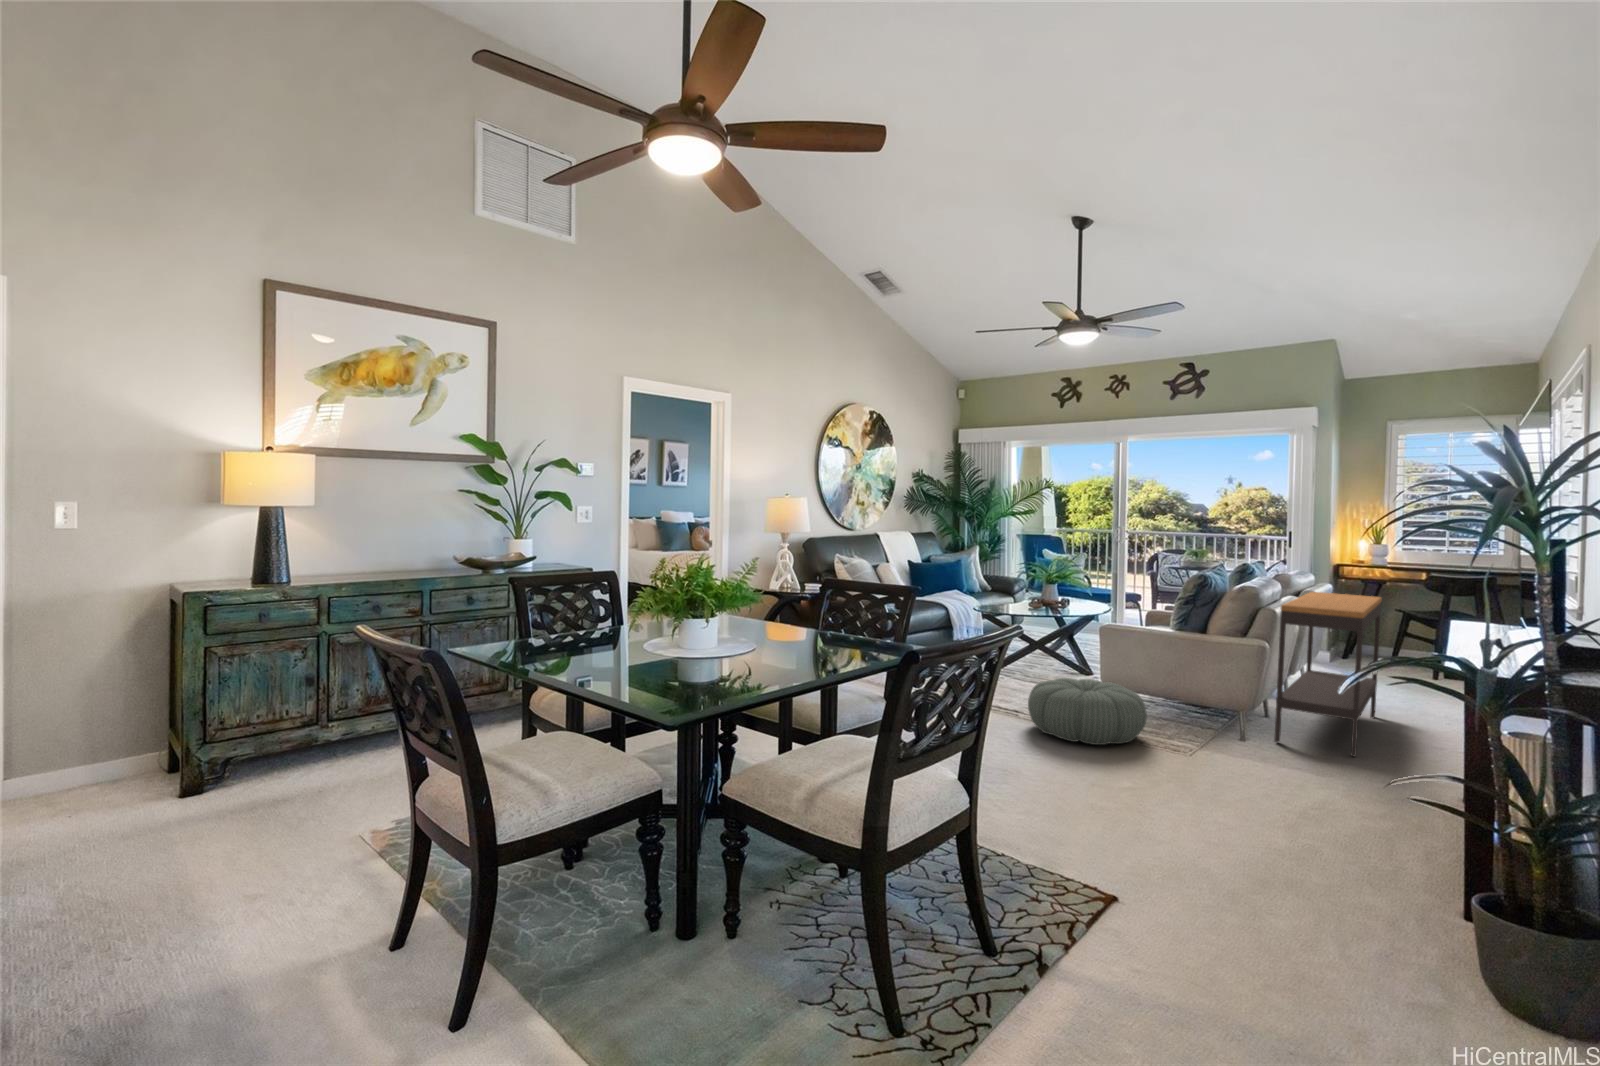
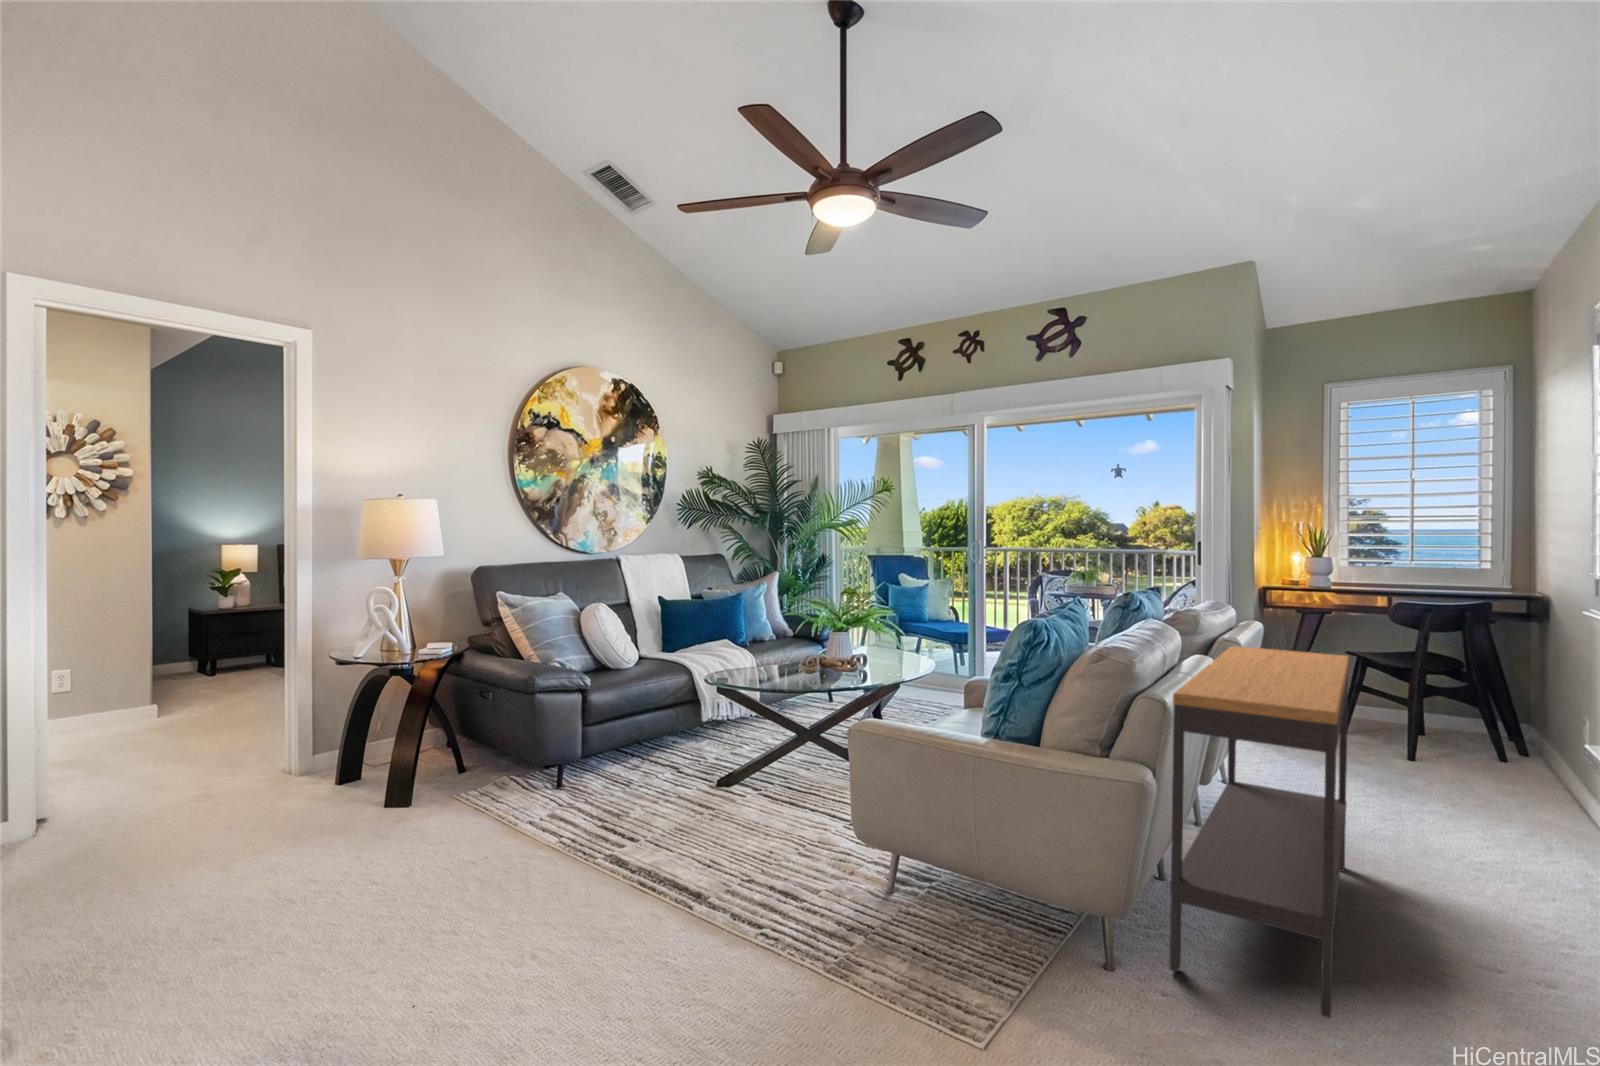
pouf: present [1028,678,1147,745] -> none [685,838,917,1015]

